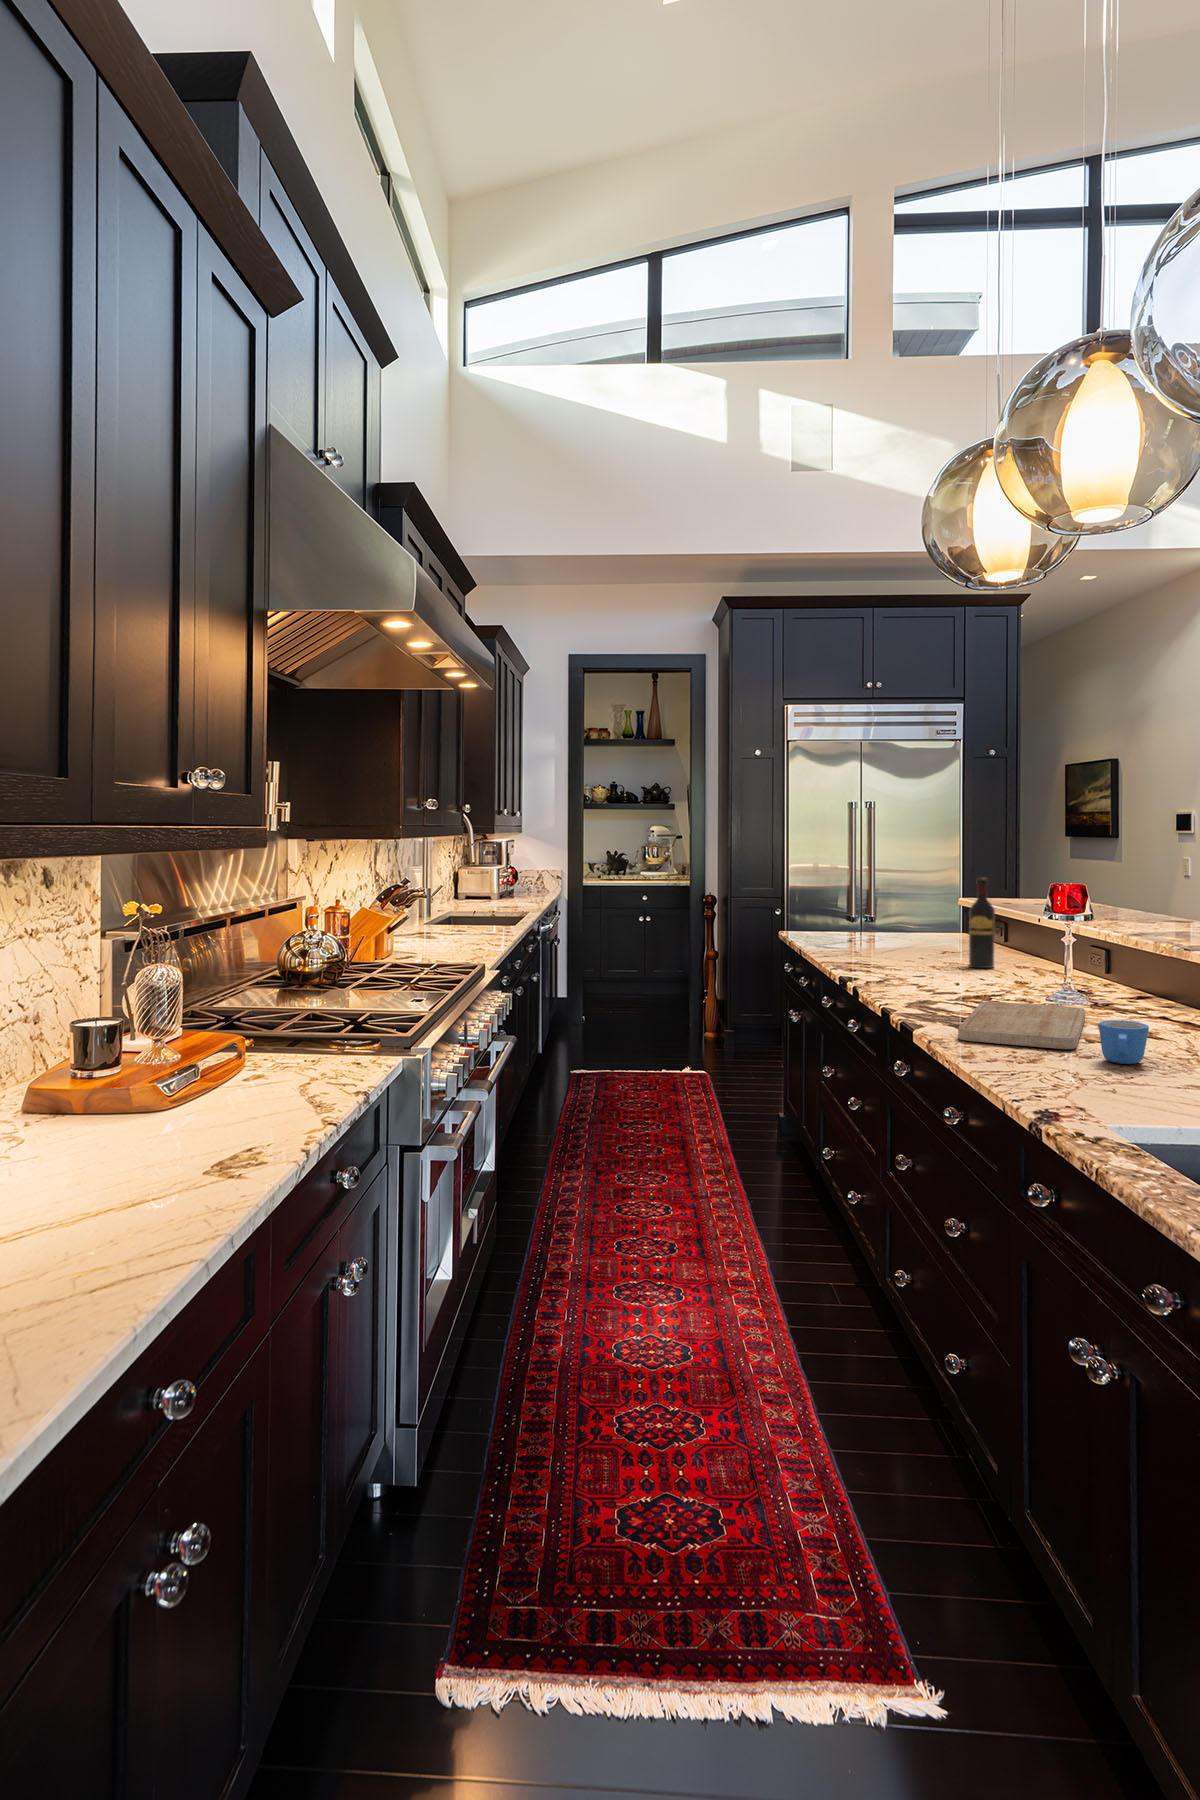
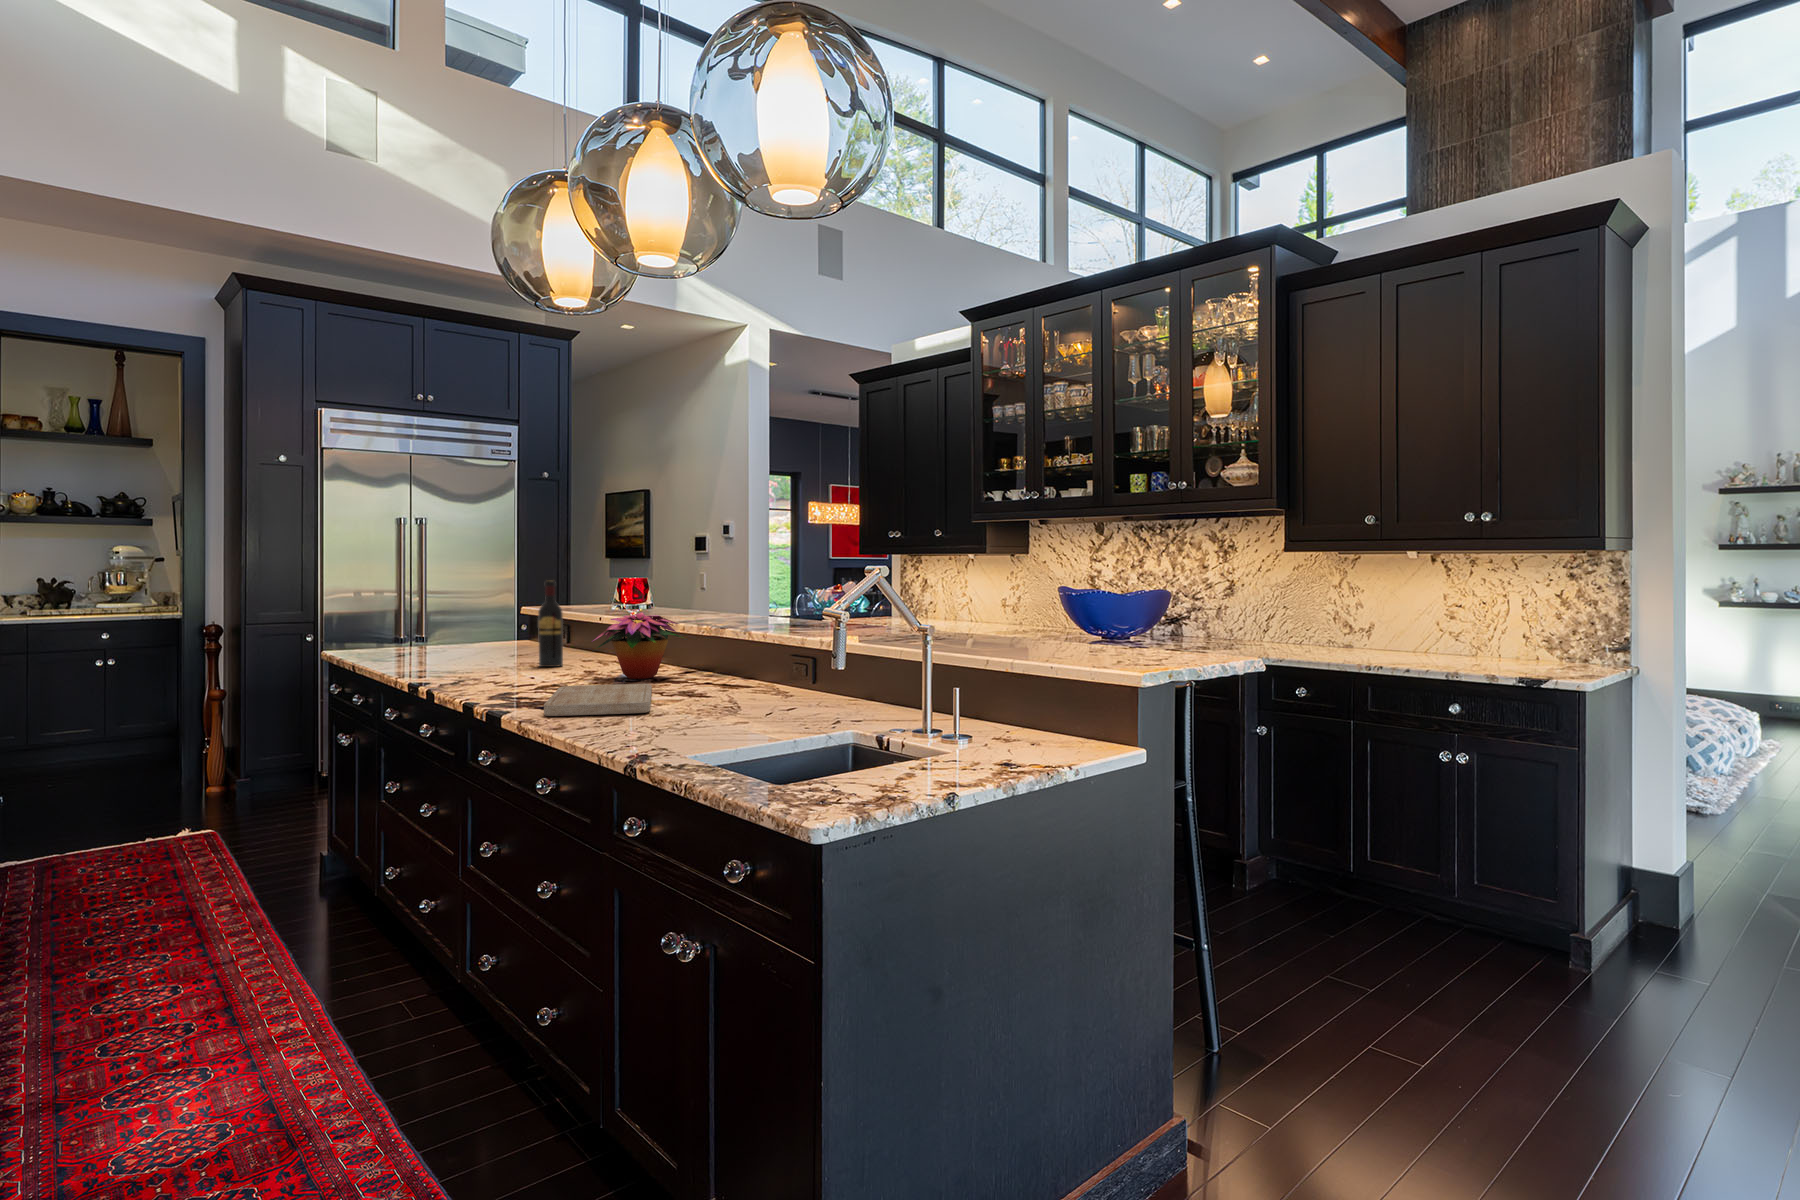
flower arrangement: none [1016,919,1139,995] -> present [595,612,683,679]
mug: present [1099,1020,1149,1064] -> none [668,682,707,717]

